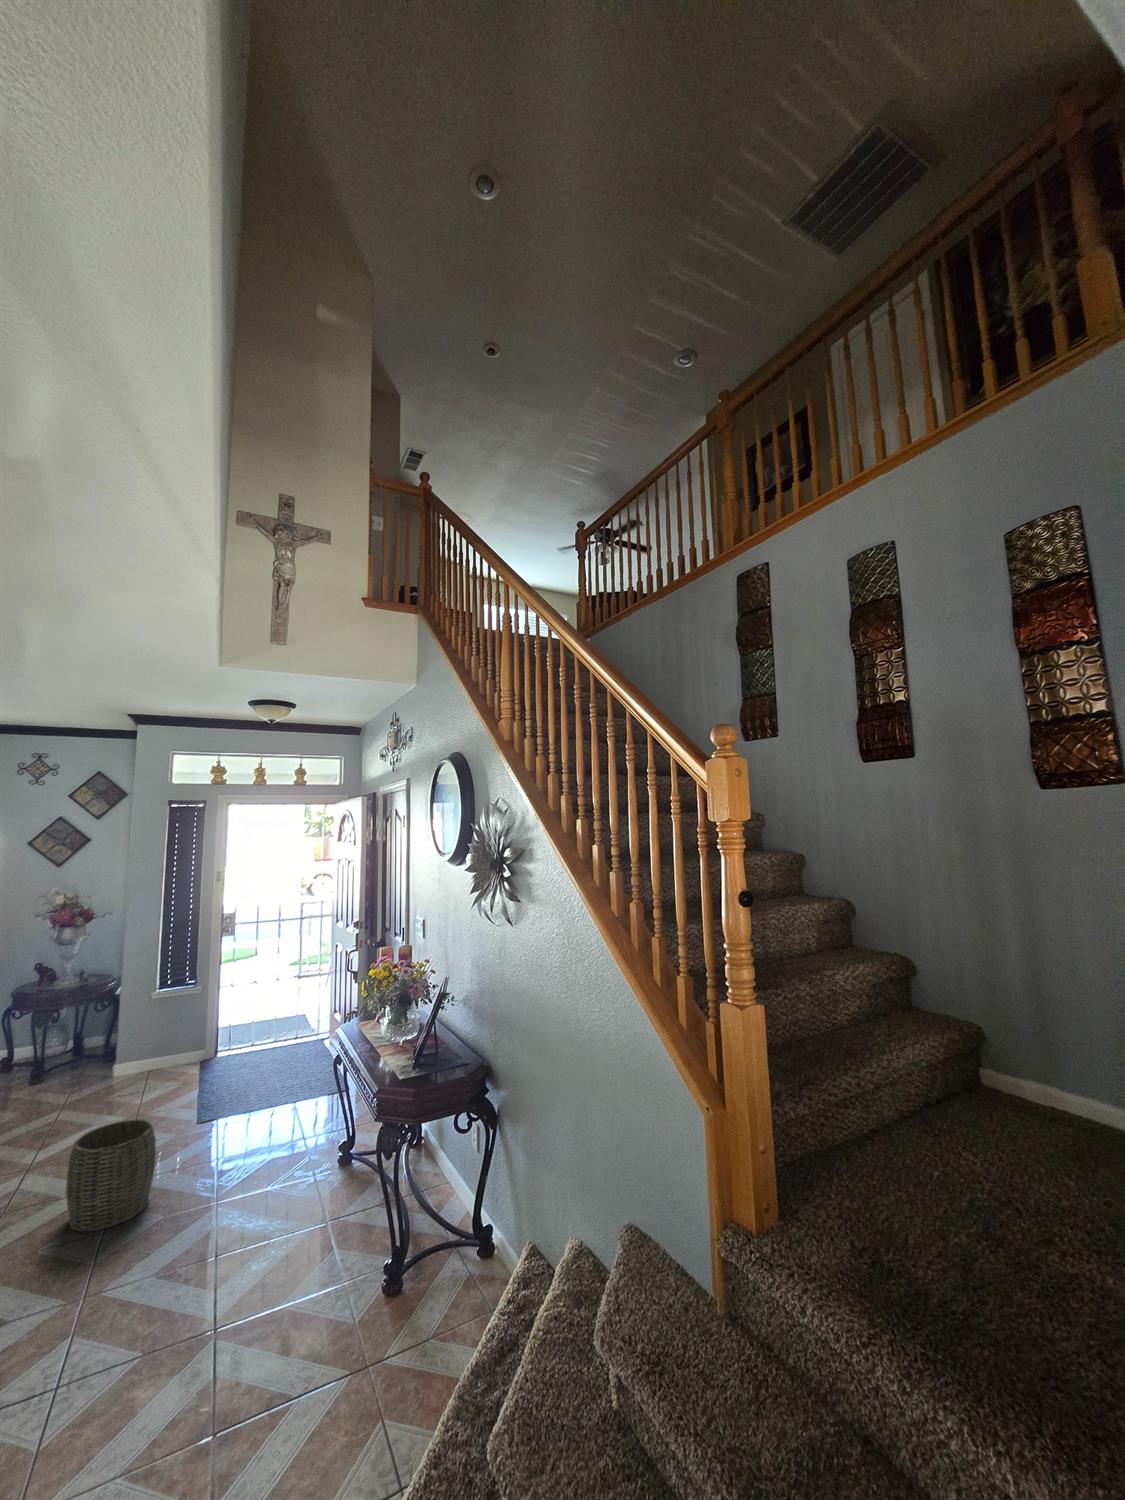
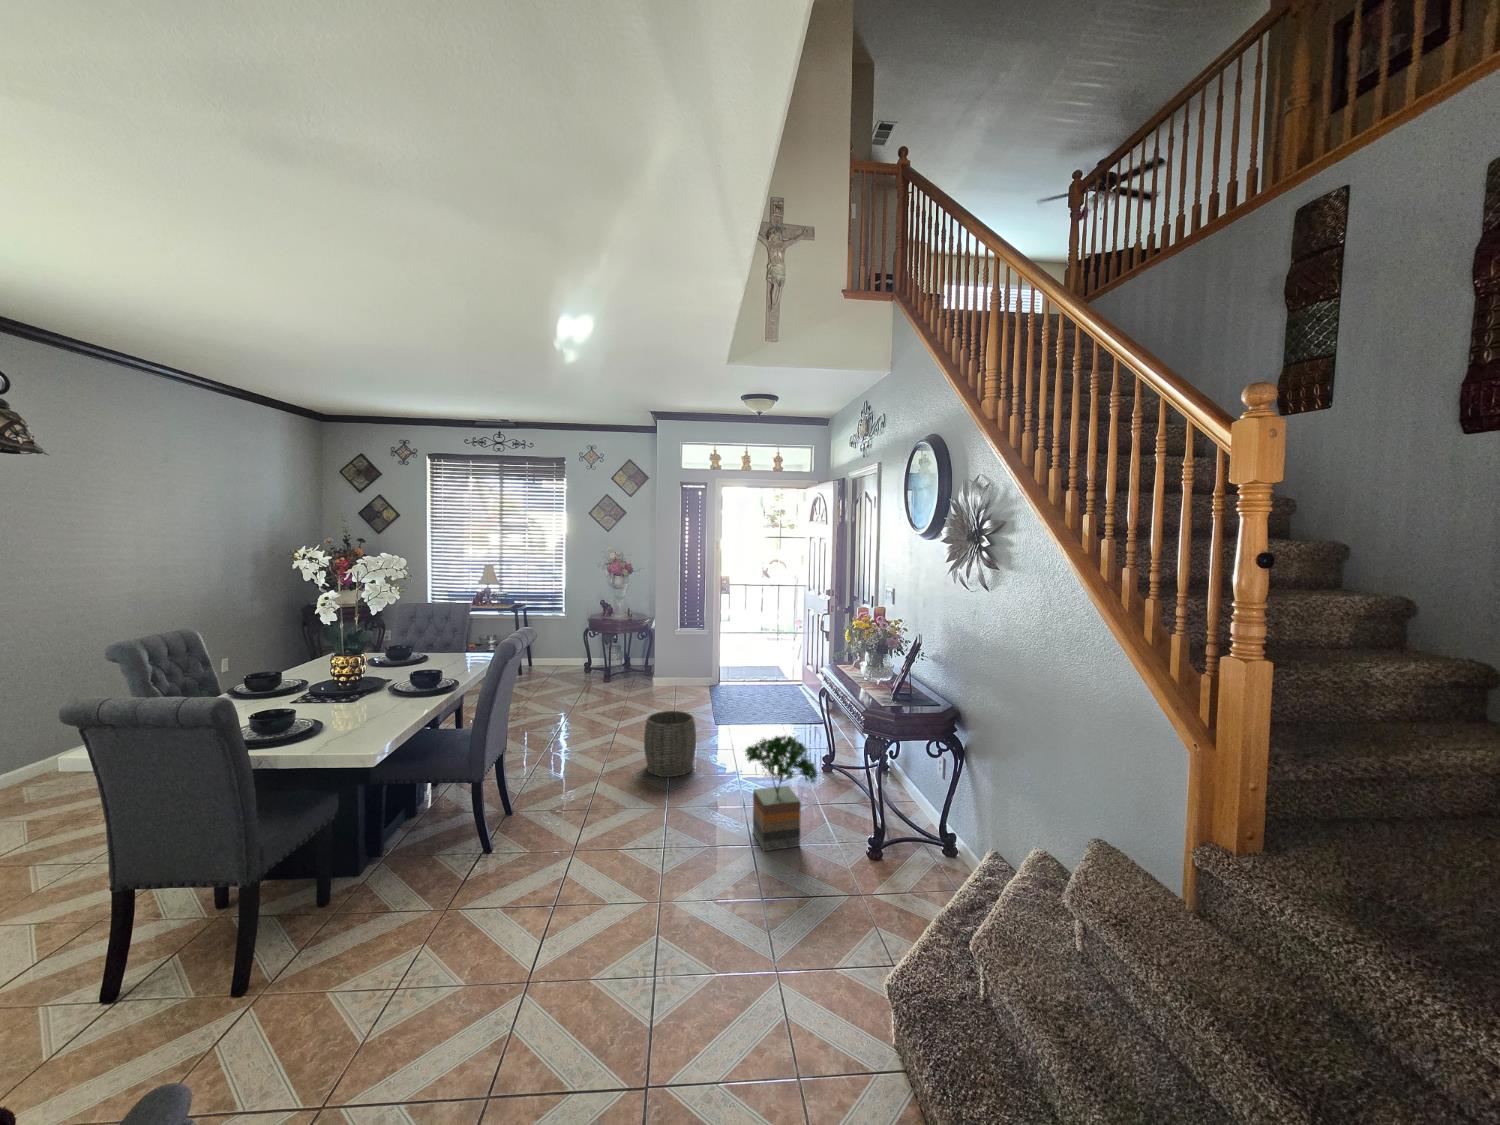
potted tree: none [208,1136,318,1328] -> present [745,736,818,851]

